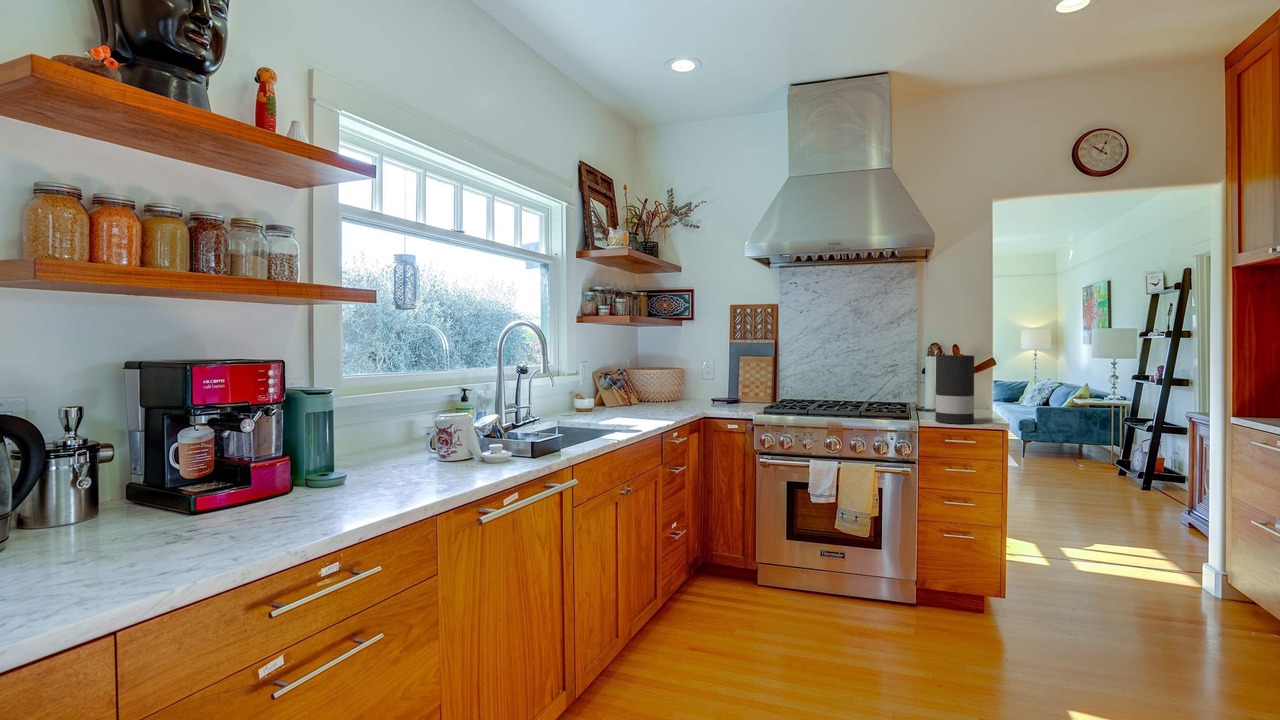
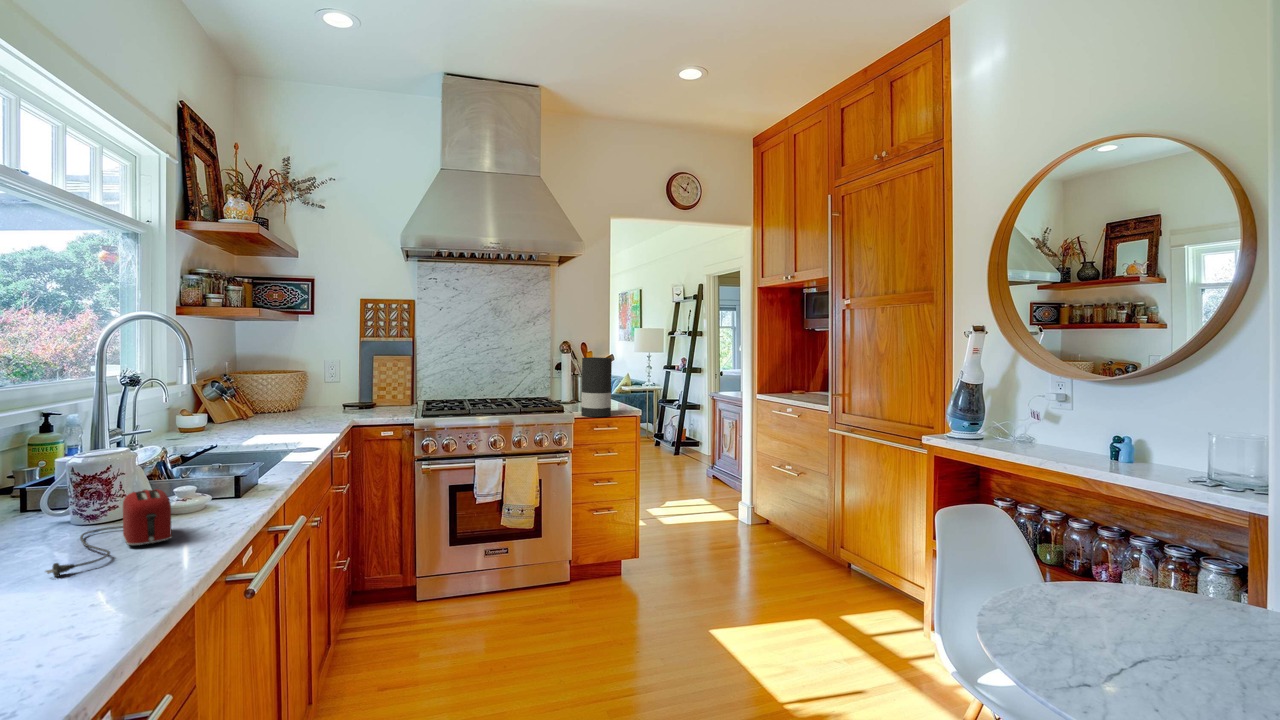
toaster: none [372,439,469,489] -> present [45,489,172,577]

